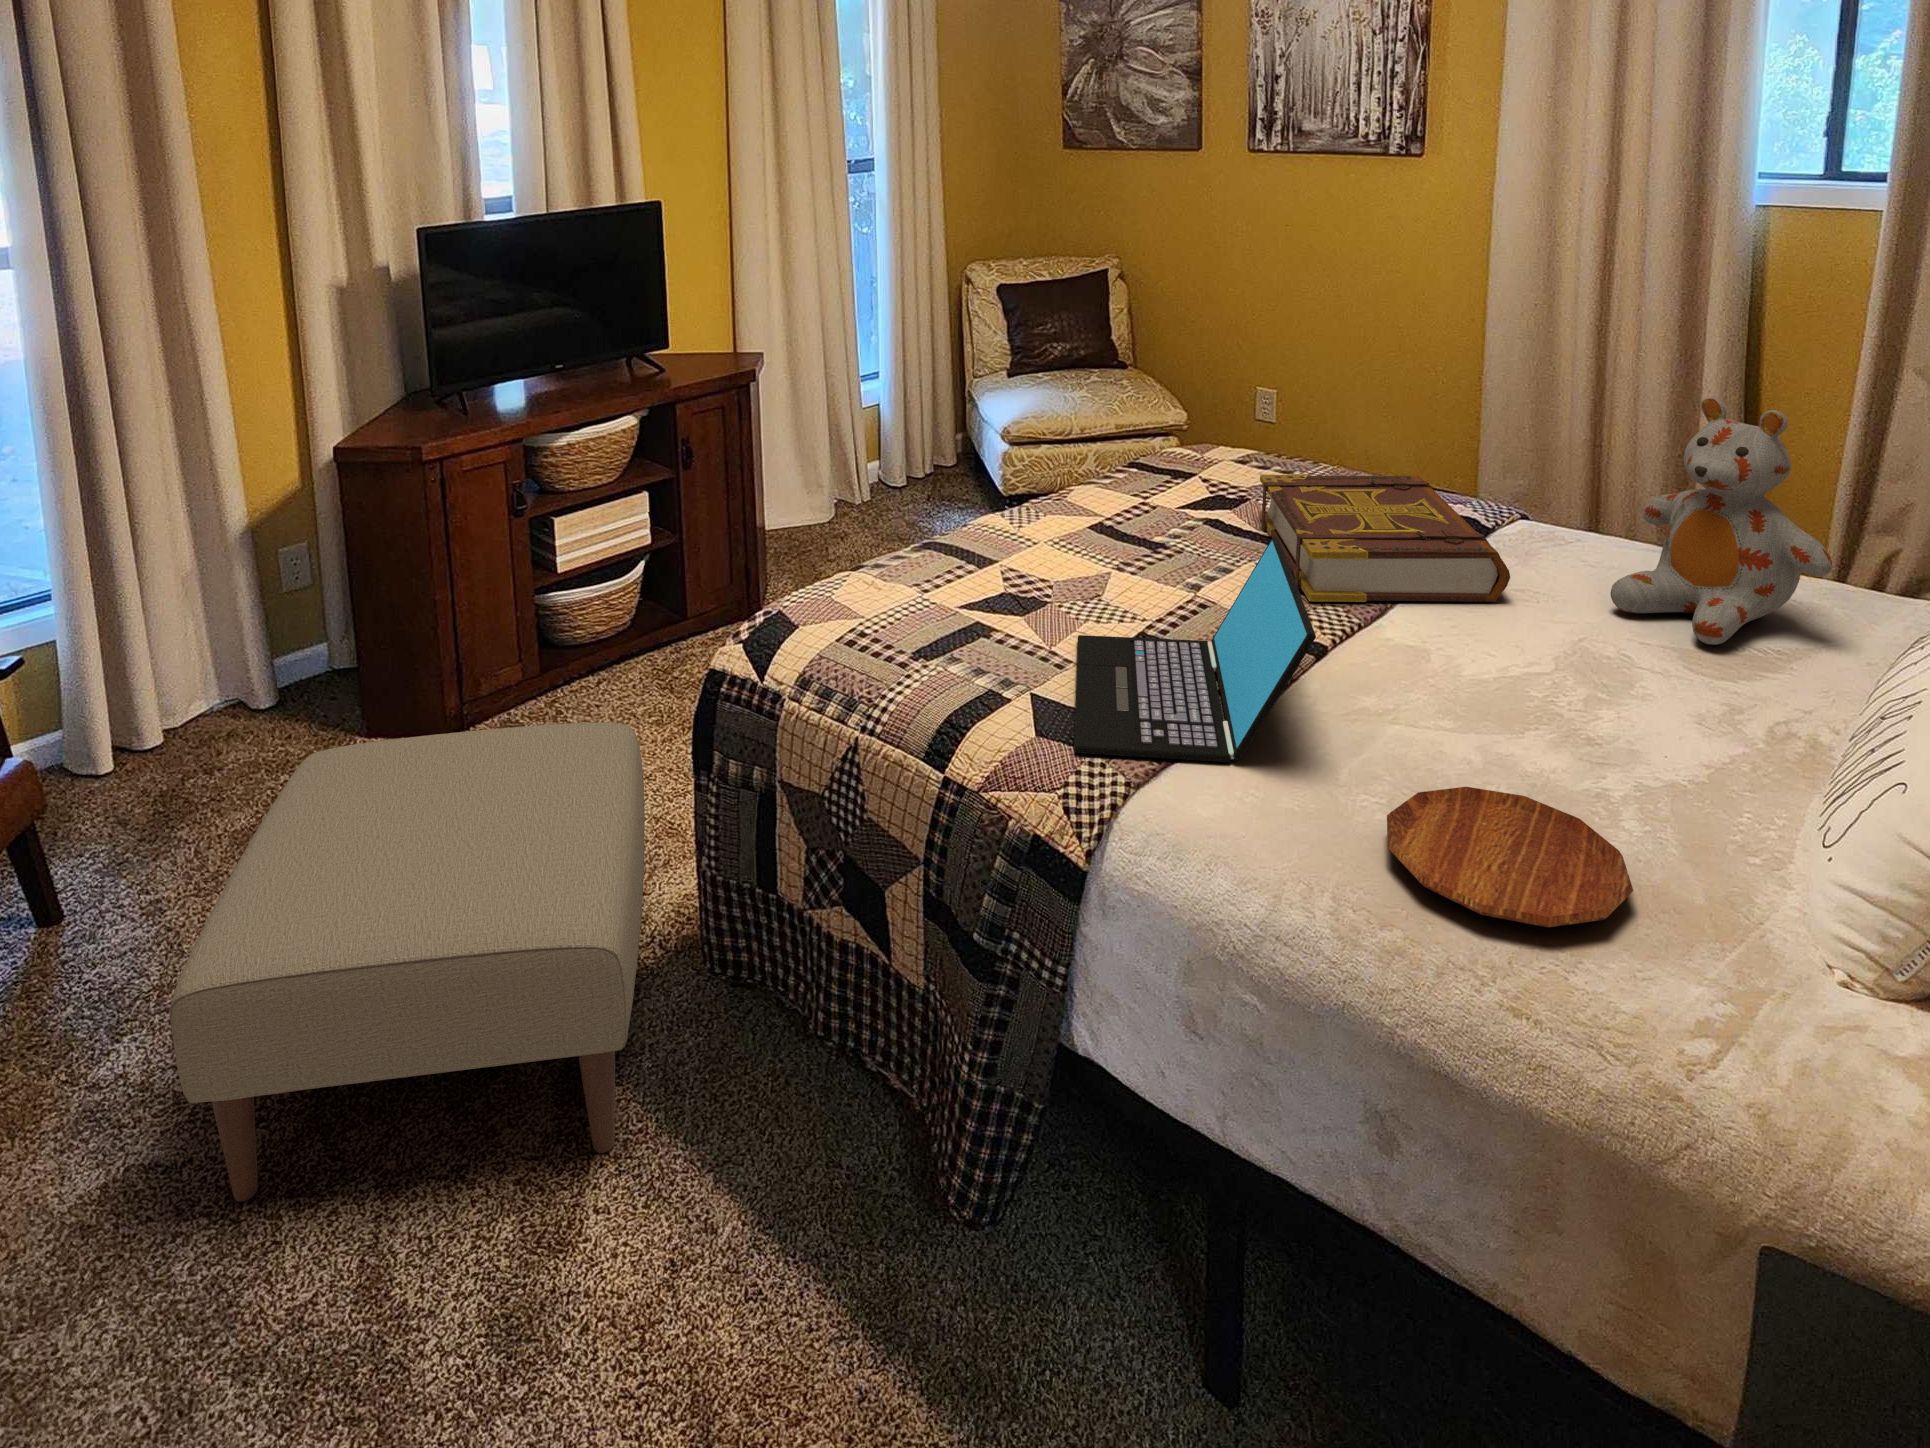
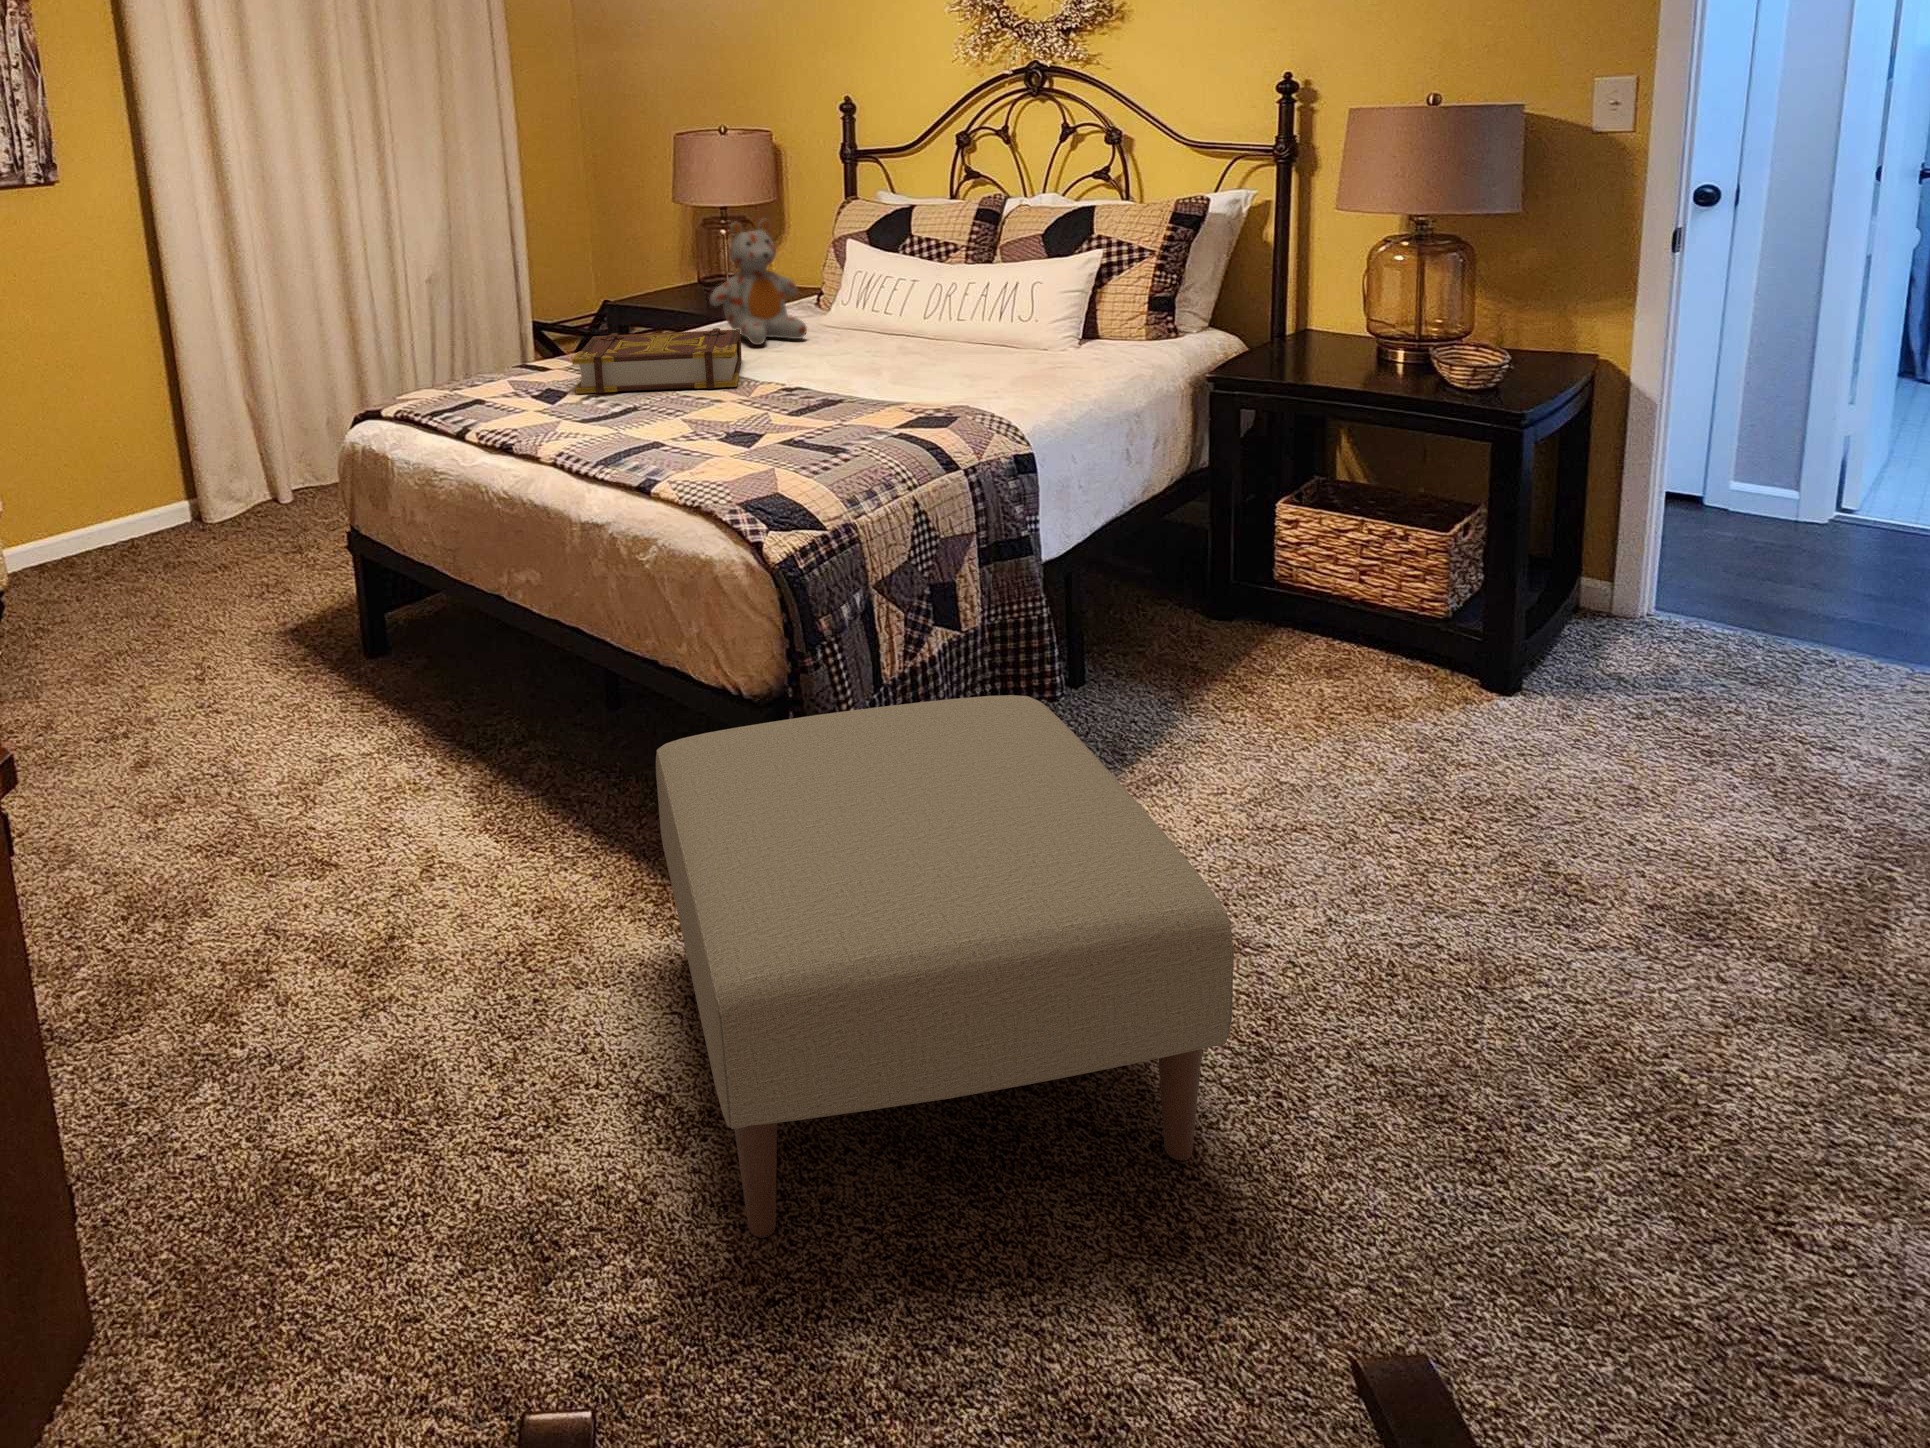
laptop: present [1074,536,1316,762] -> none [796,313,959,428]
tray: present [1387,787,1633,927] -> none [979,350,1084,378]

